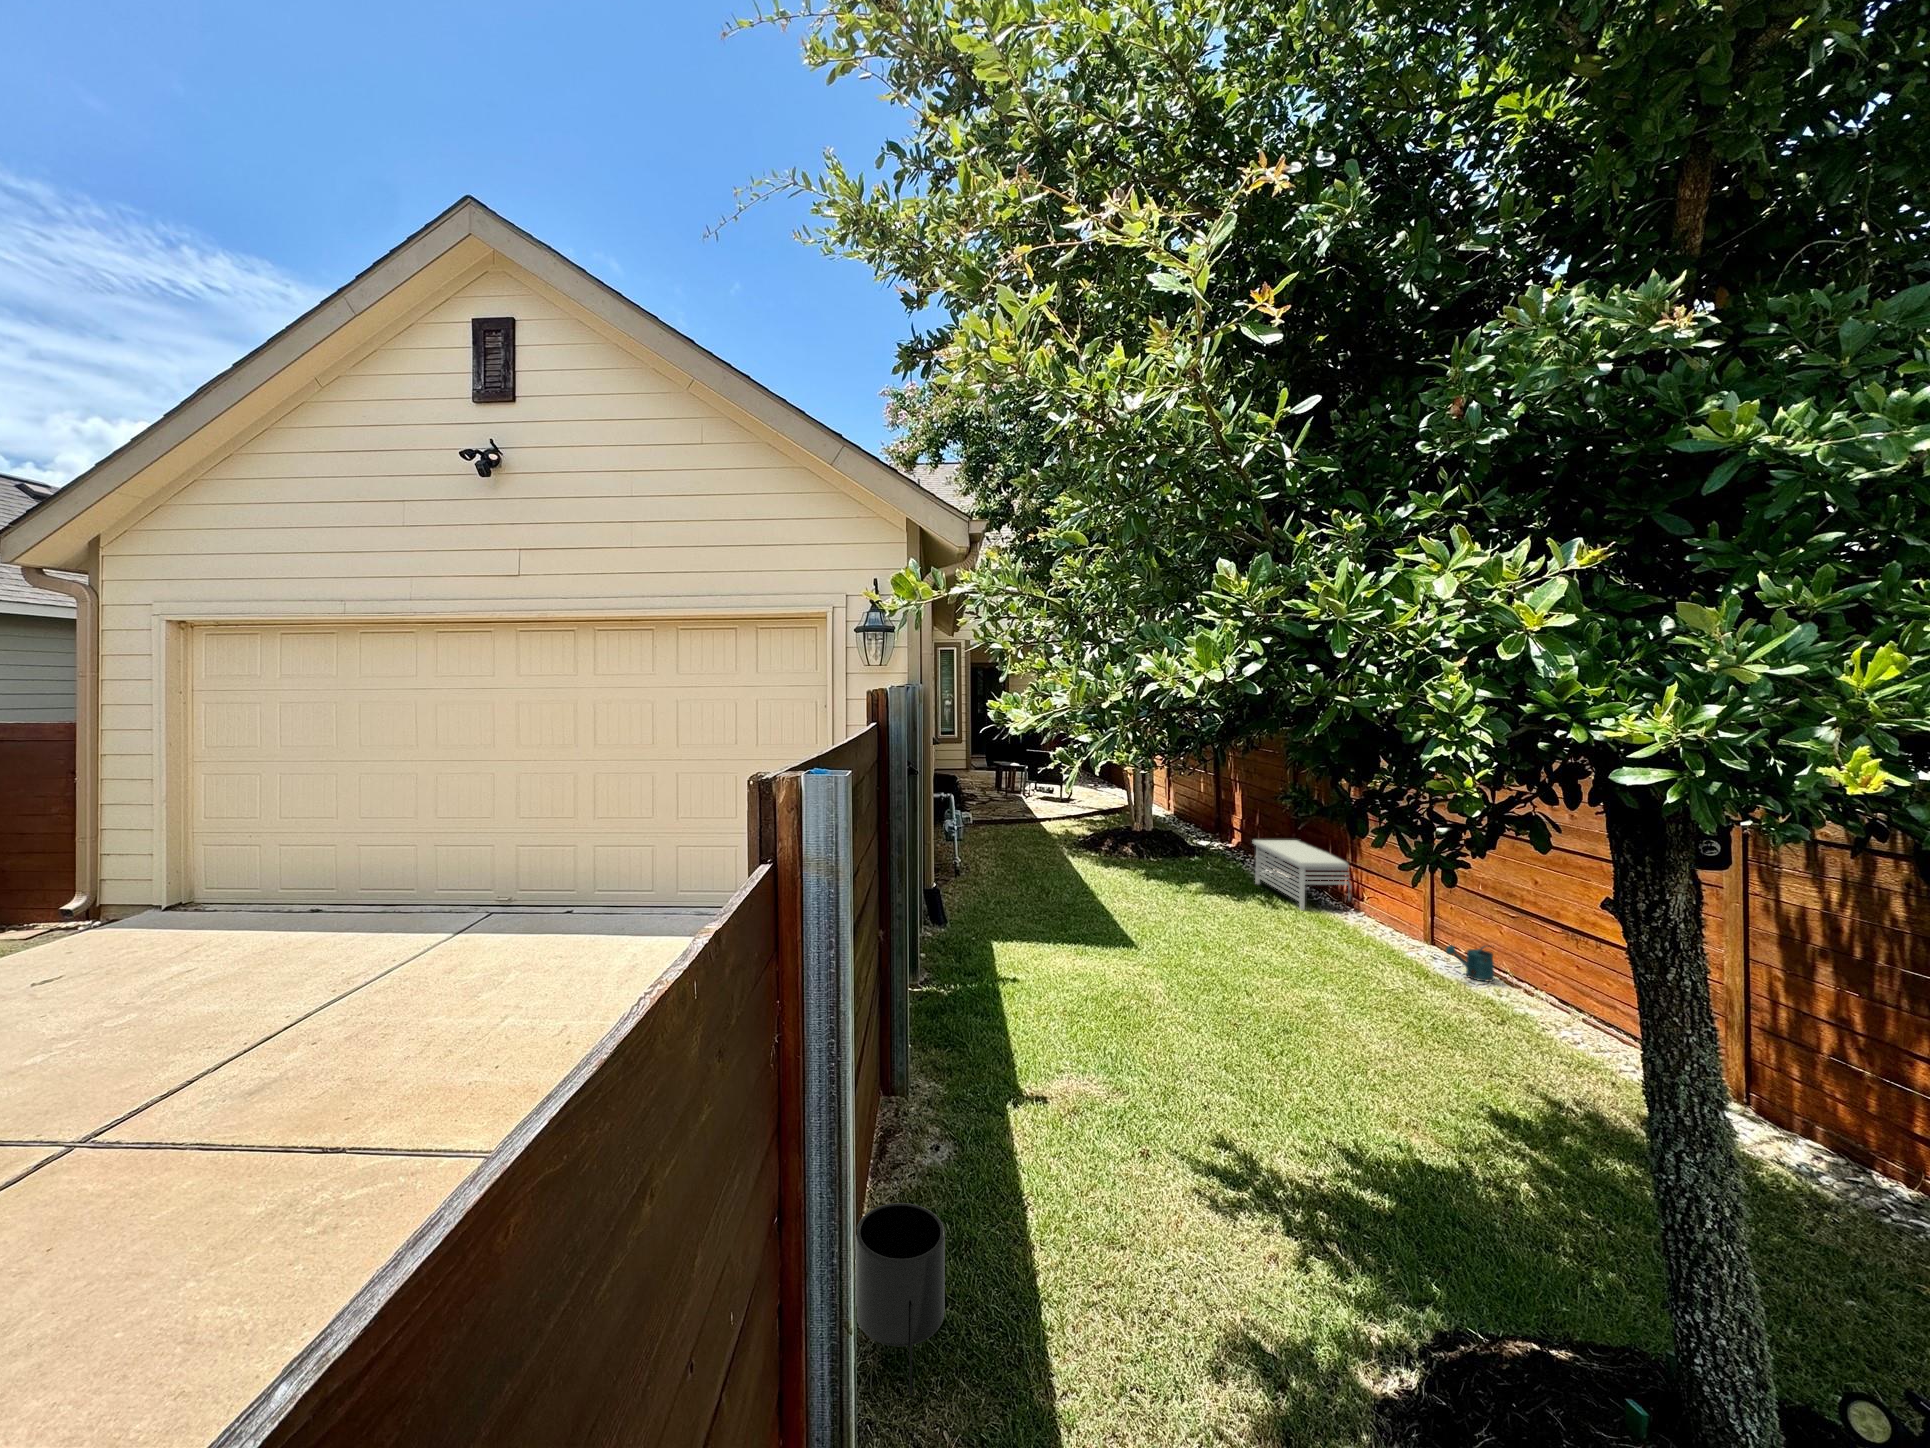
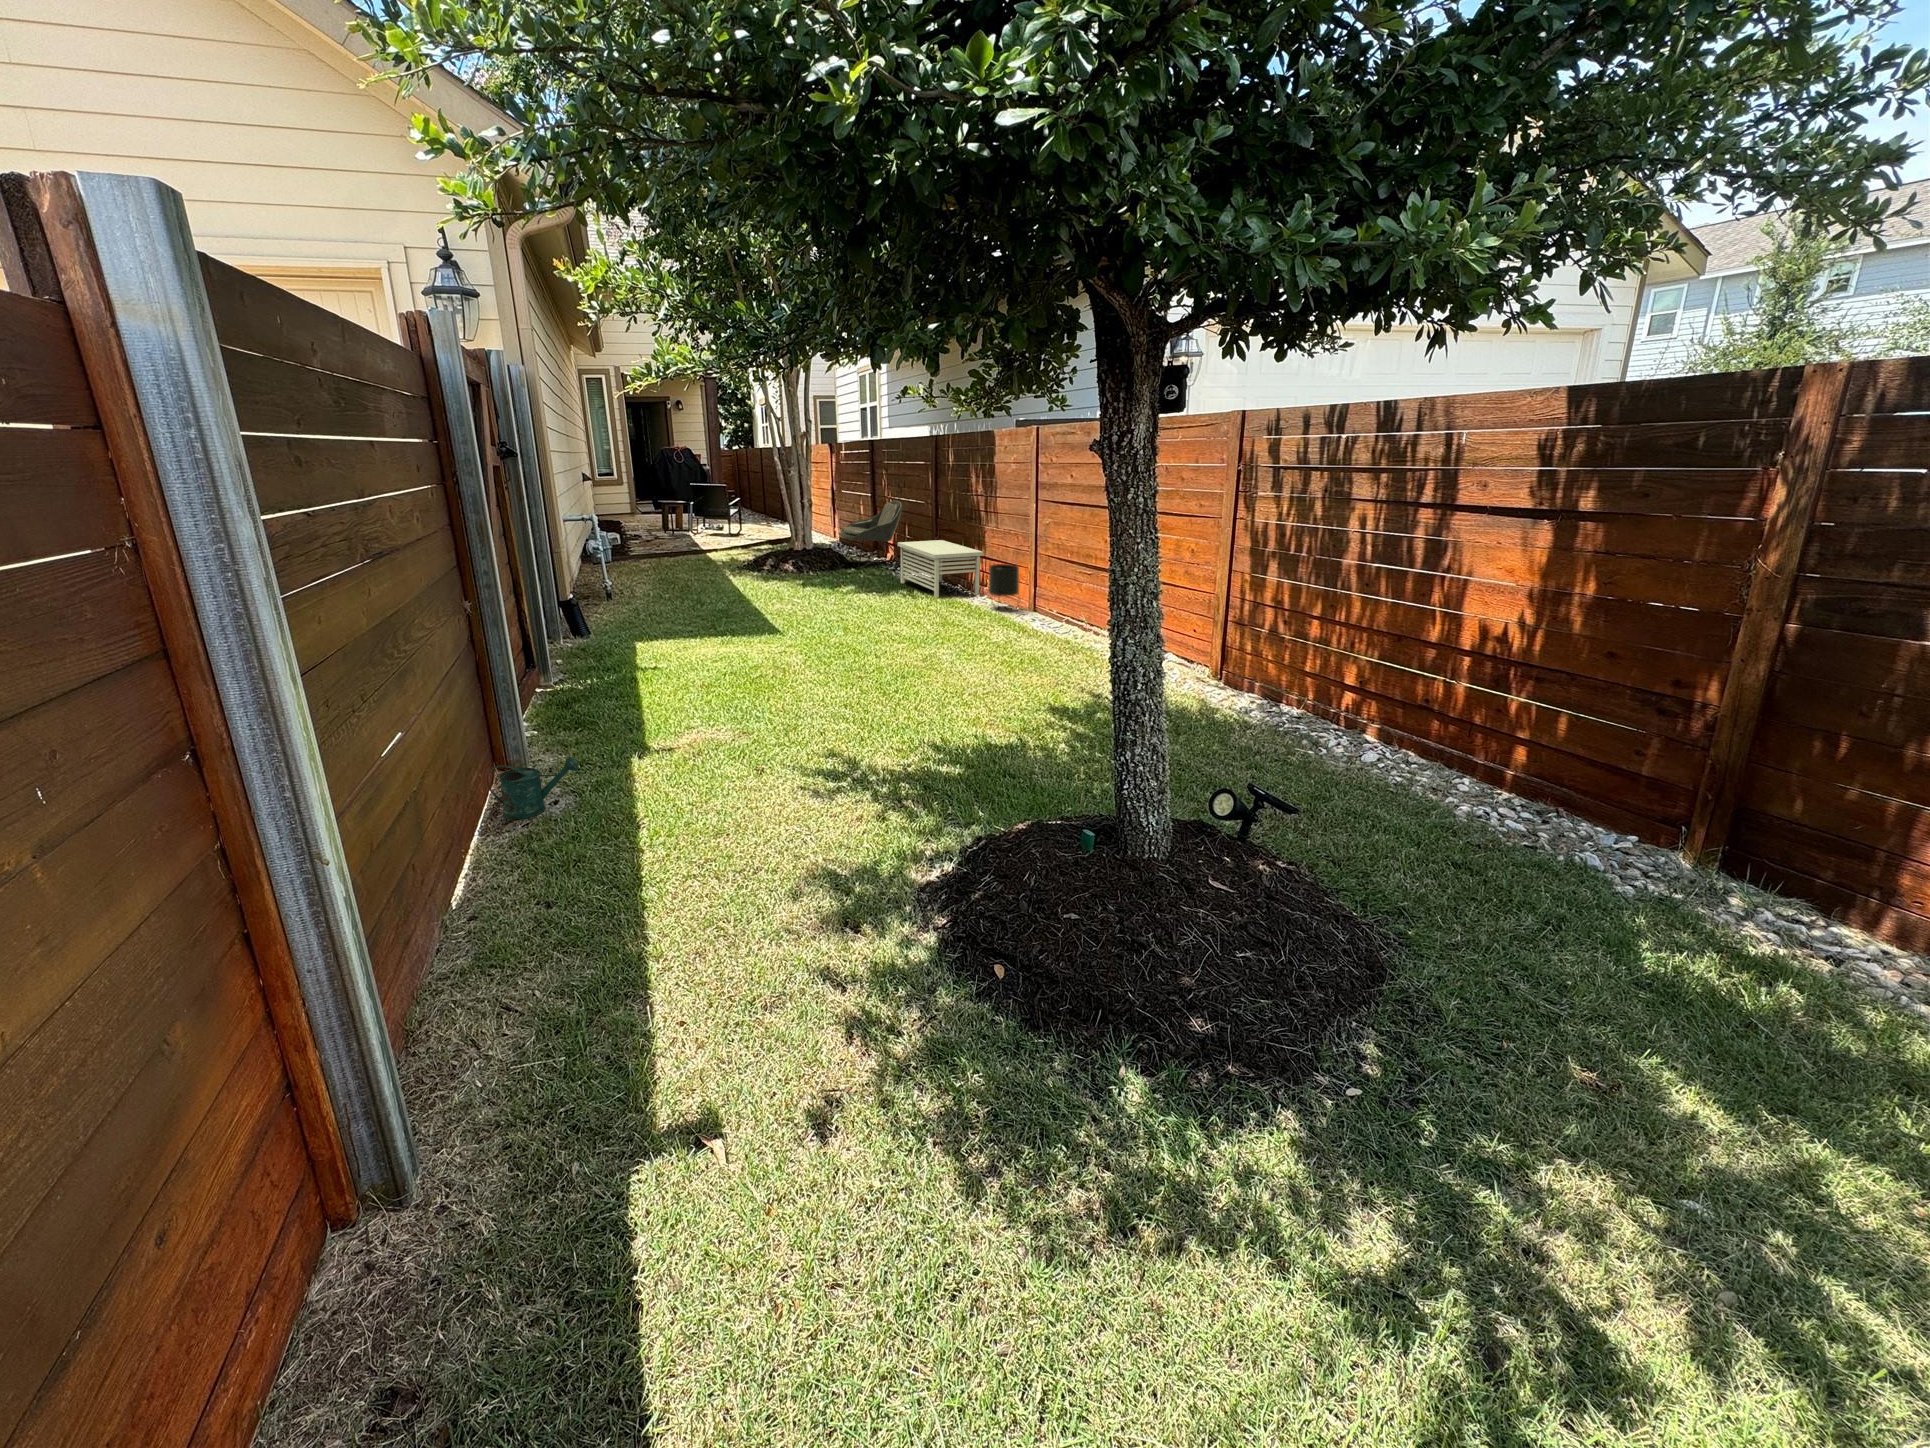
lounge chair: none [1183,788,1253,860] -> present [840,501,902,569]
watering can: present [1446,945,1494,982] -> present [487,757,579,819]
planter: present [854,1203,945,1397] -> present [988,564,1019,607]

